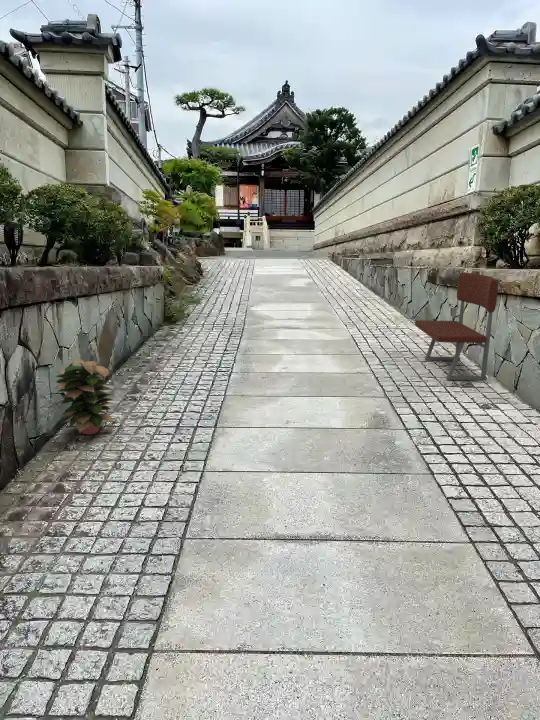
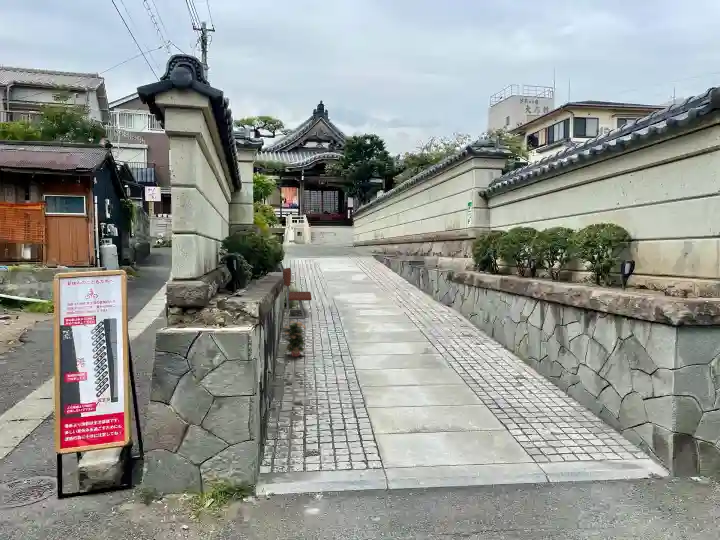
bench: present [415,272,498,381] -> present [283,268,312,319]

